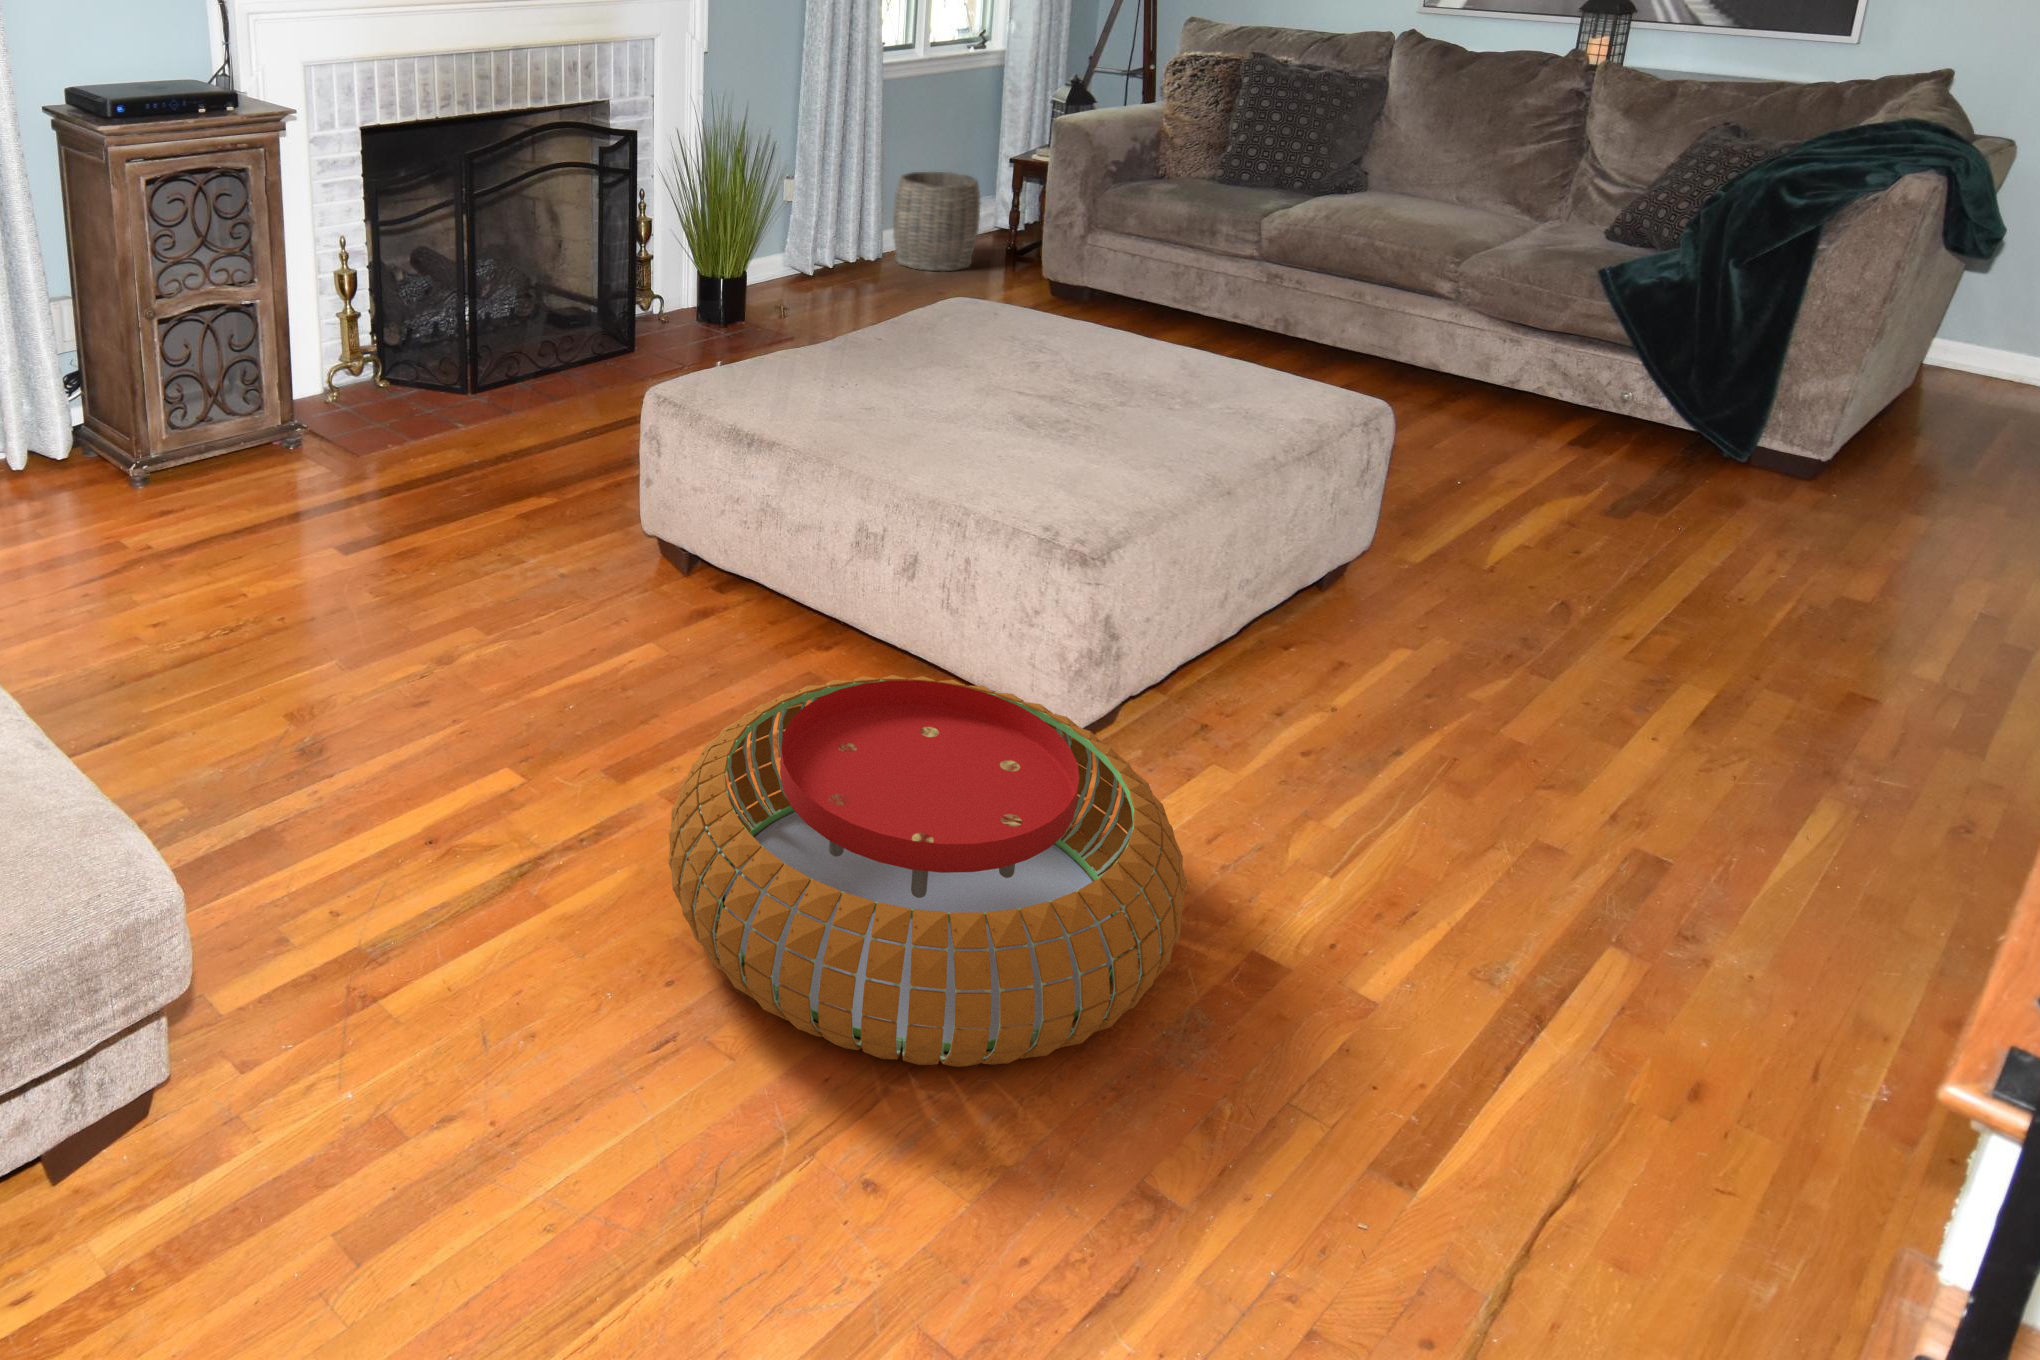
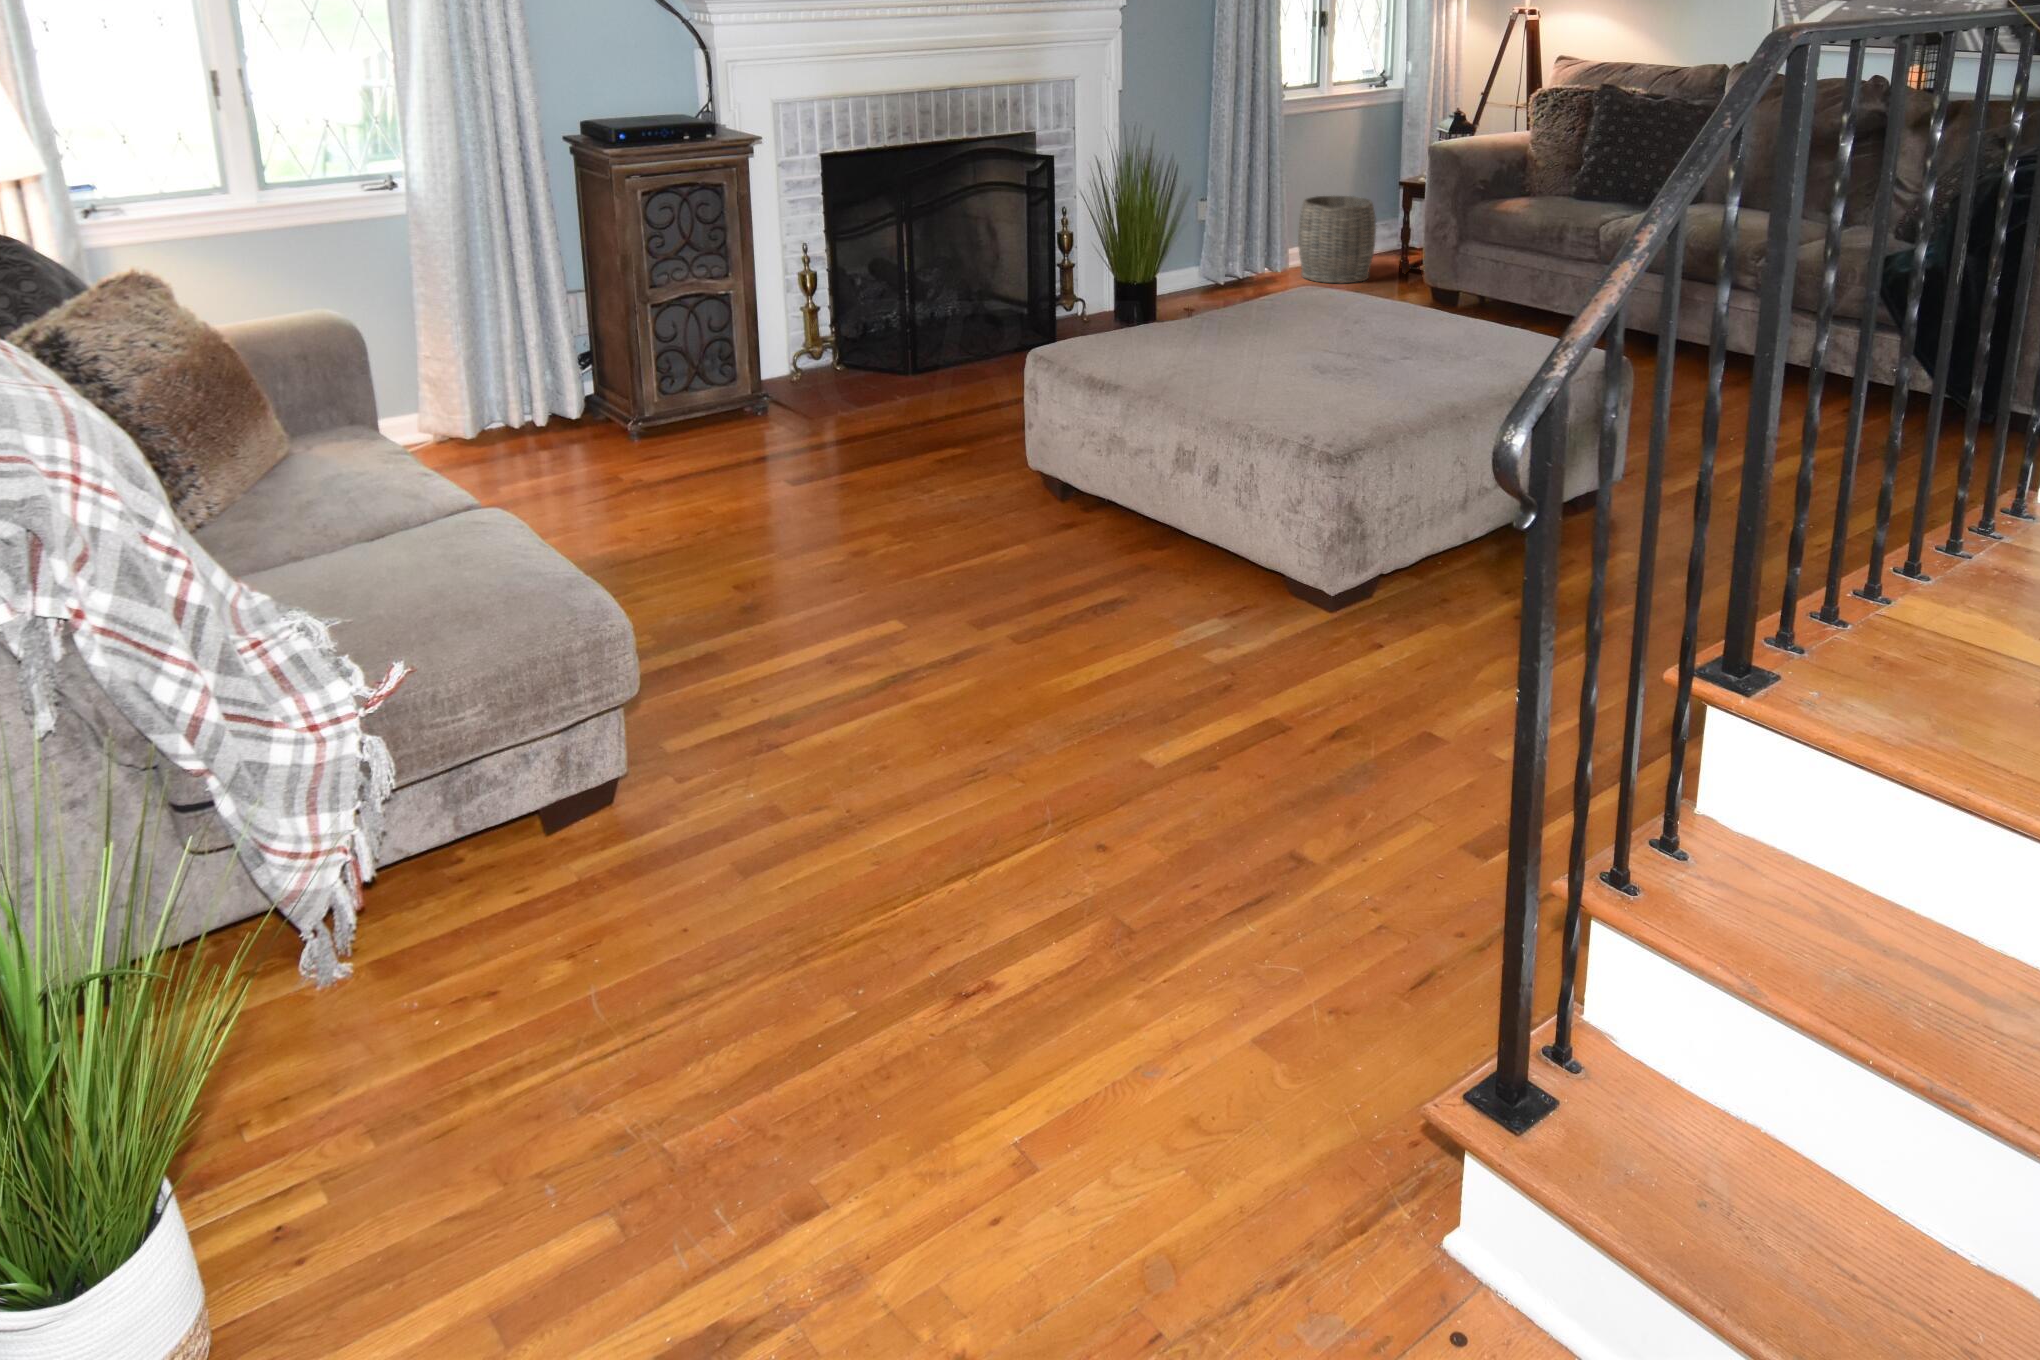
pouf: present [669,675,1187,1067] -> none [981,550,1359,799]

